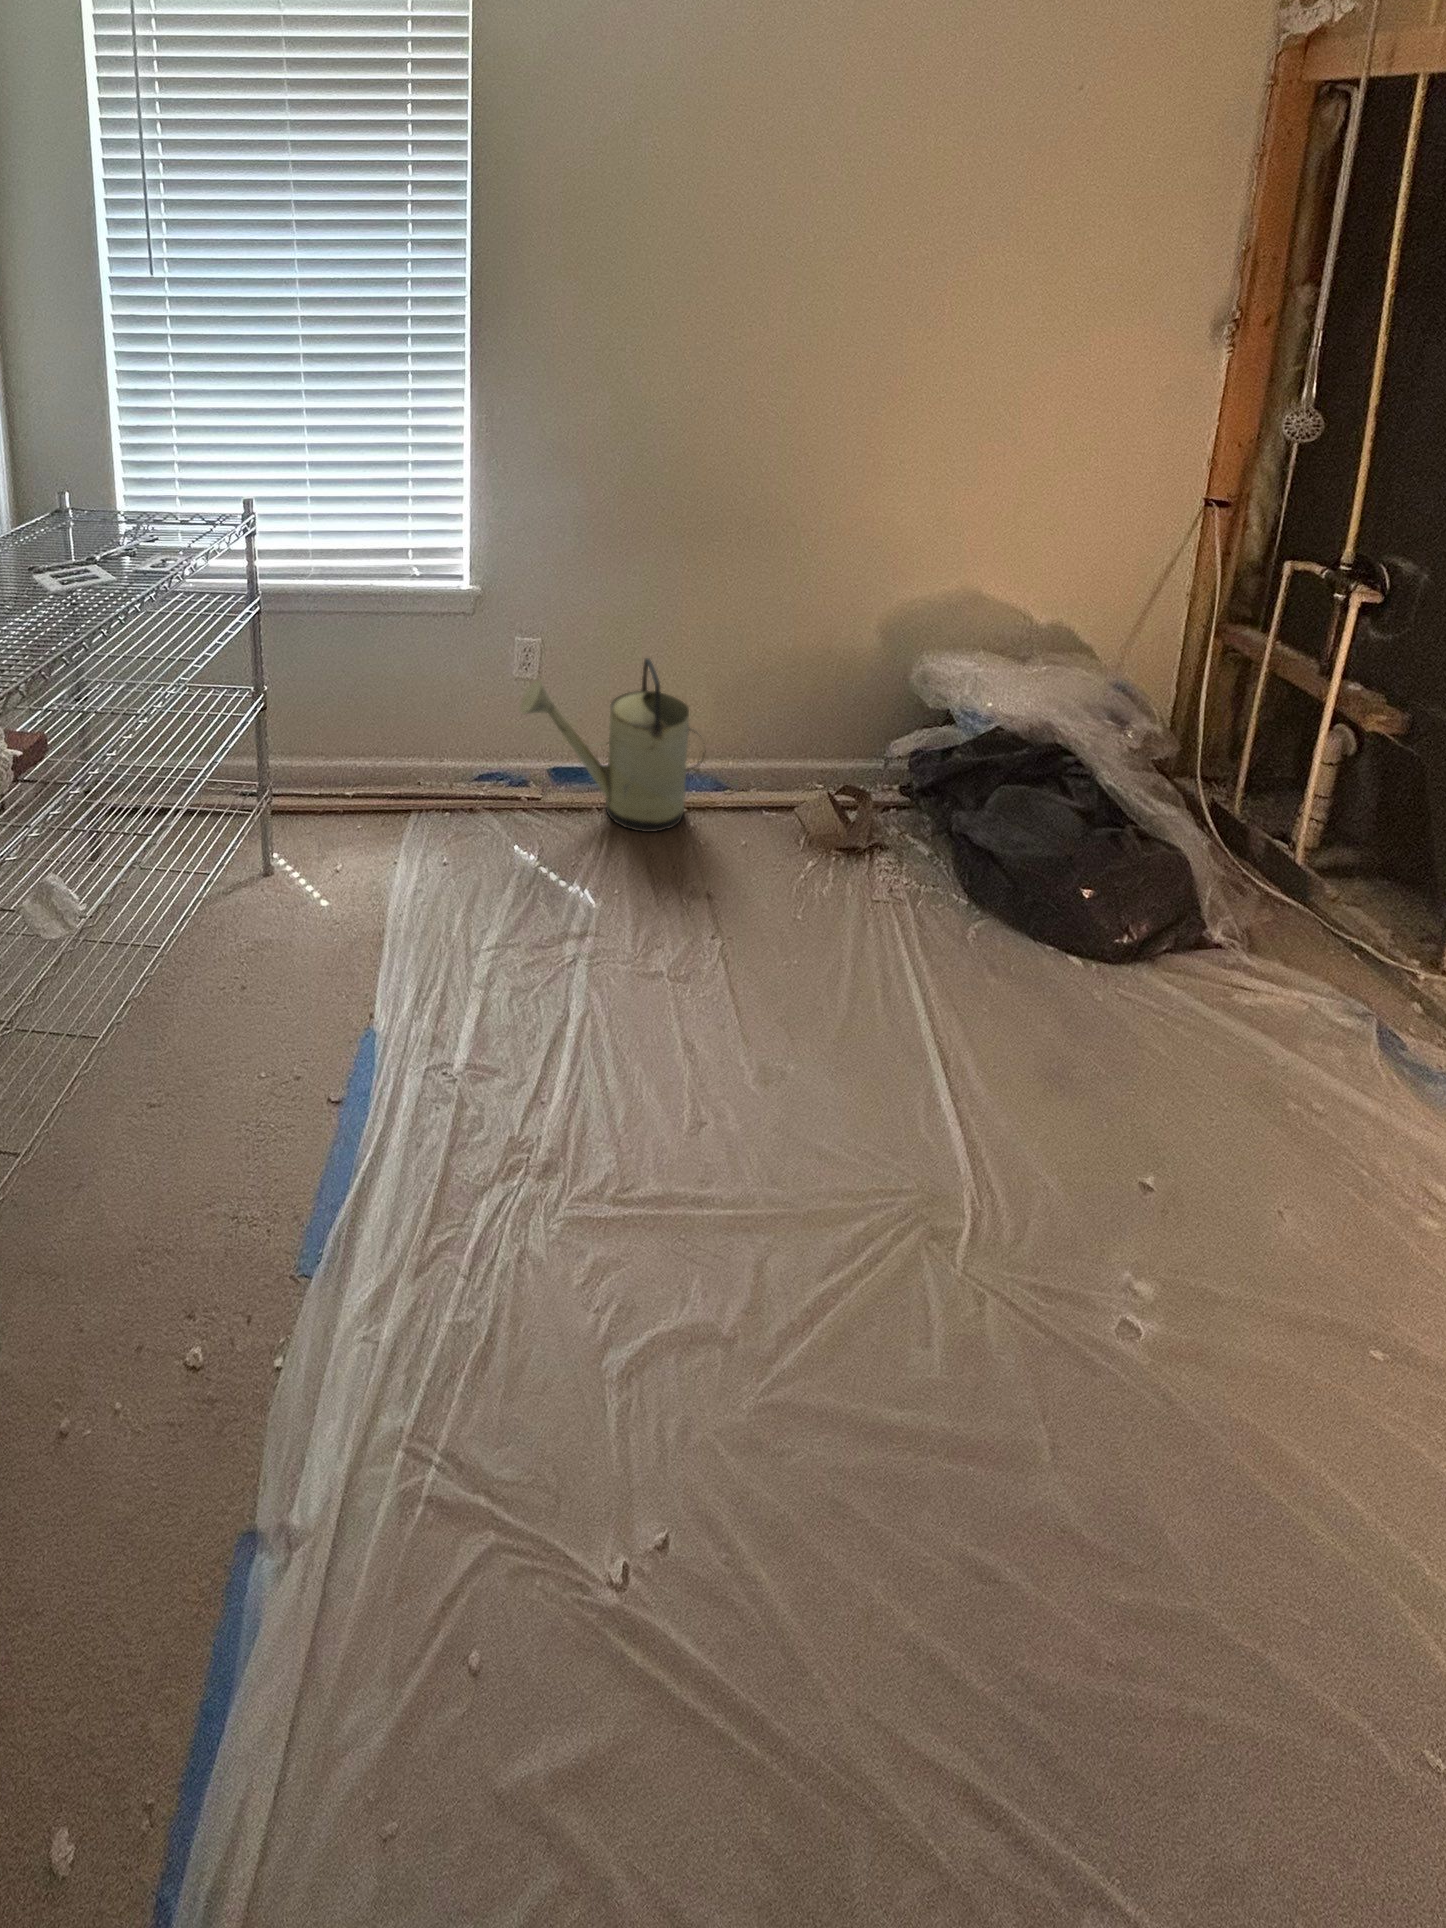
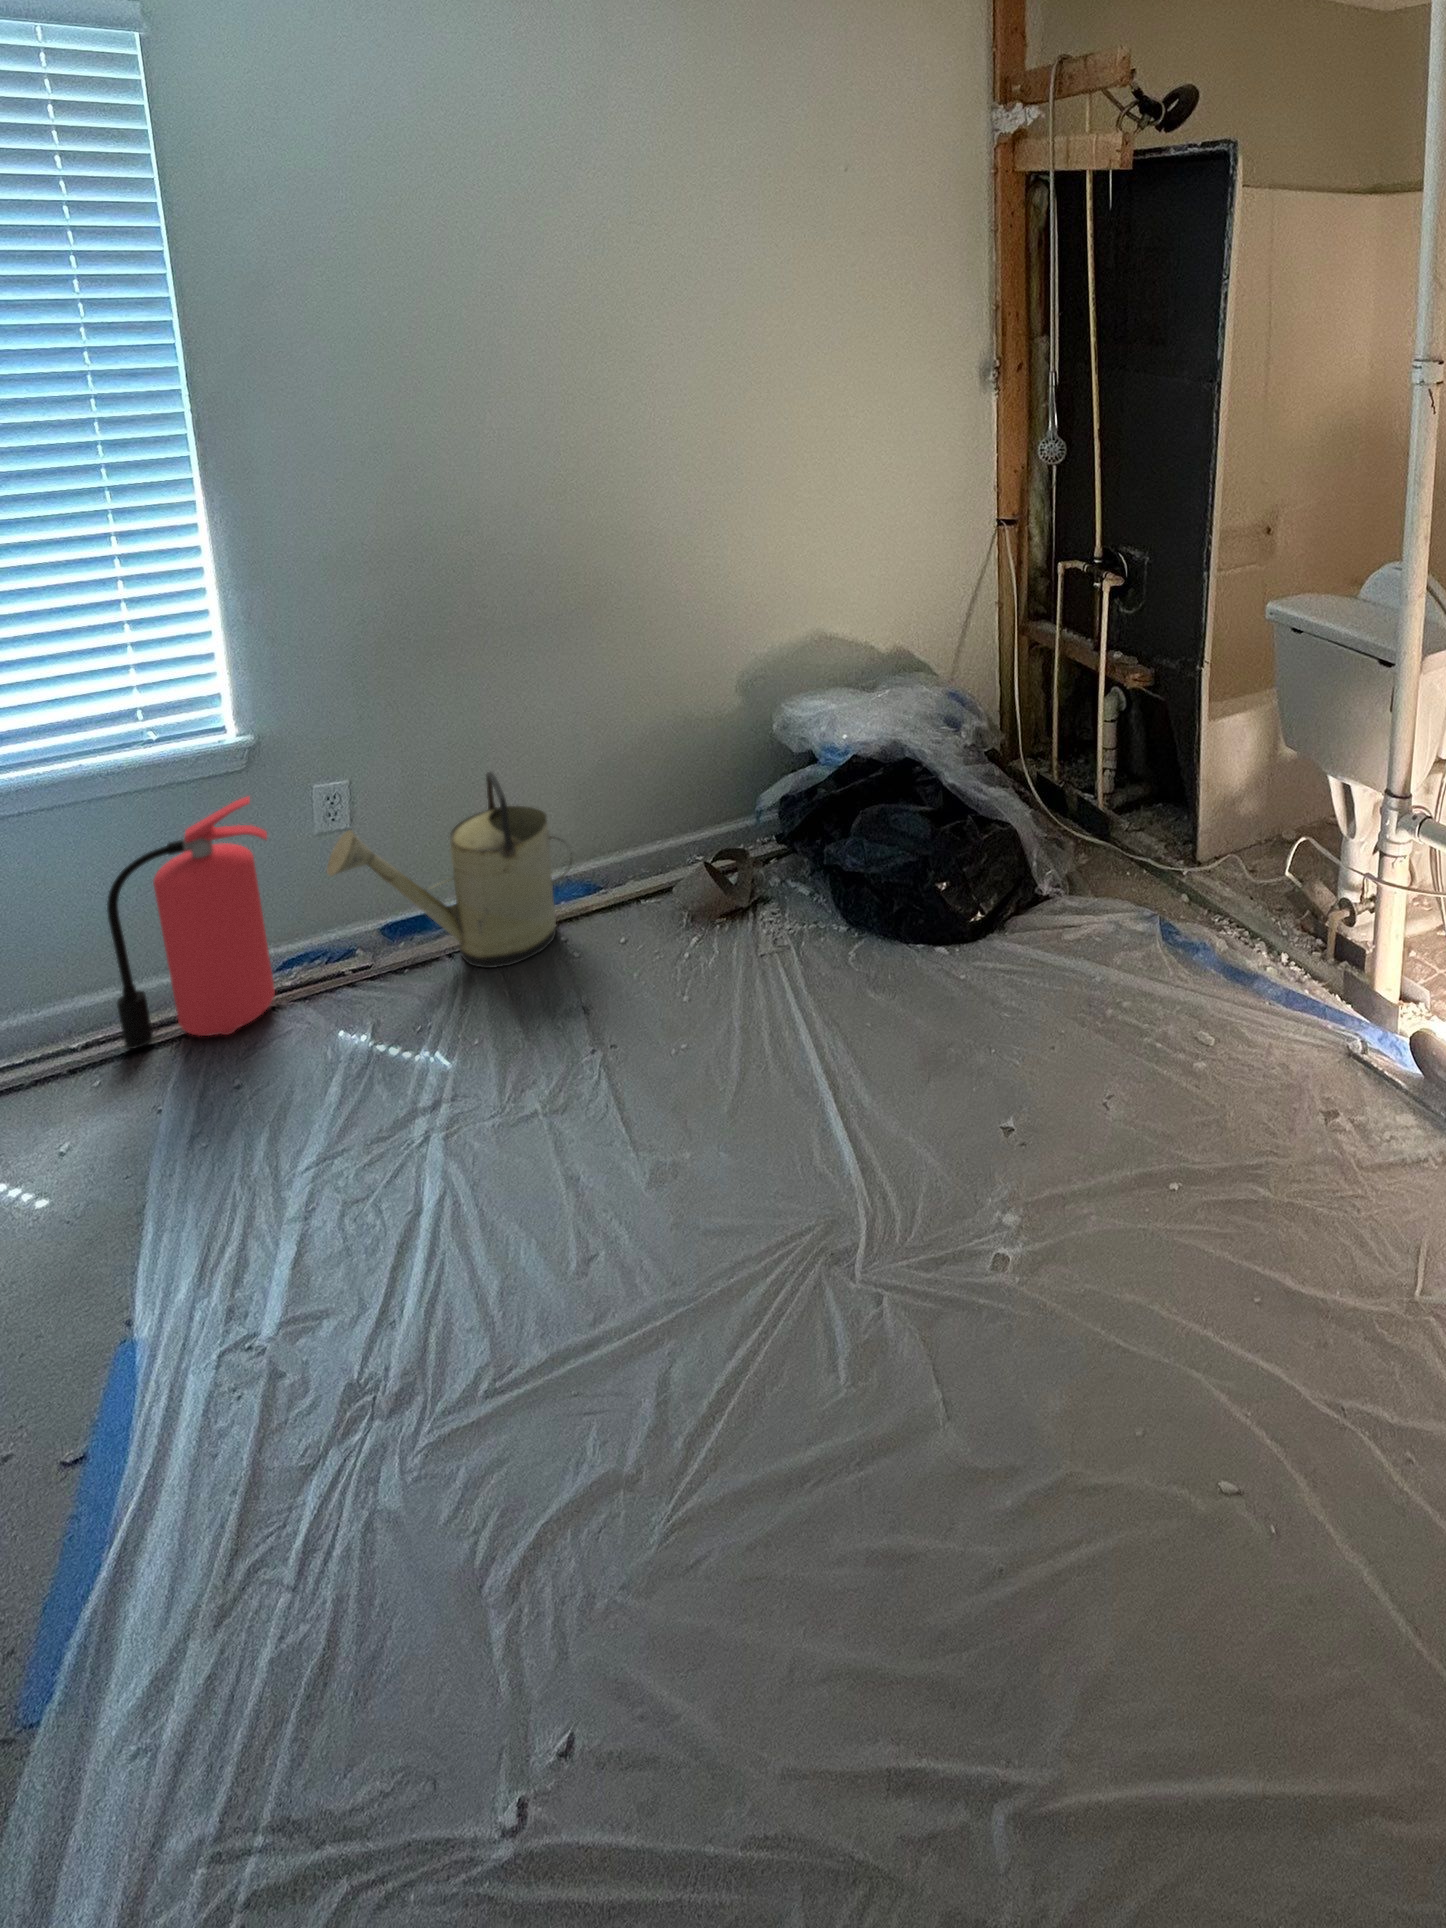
fire extinguisher: none [377,634,483,818] -> present [107,797,275,1049]

